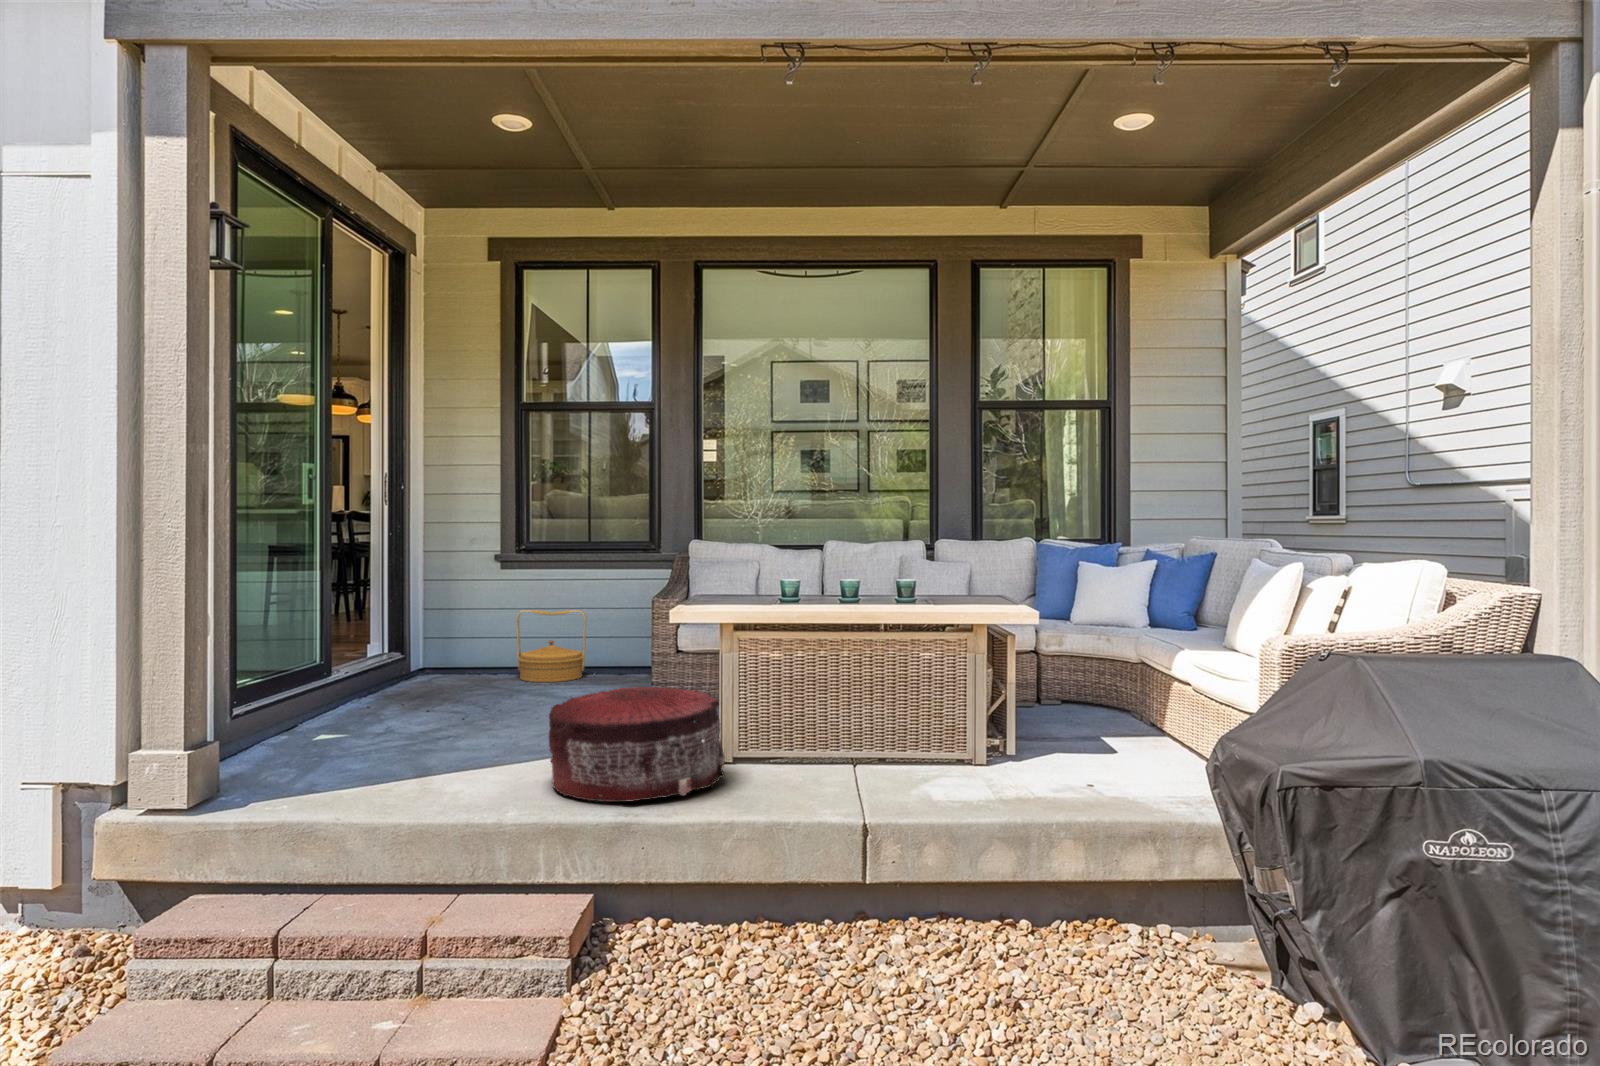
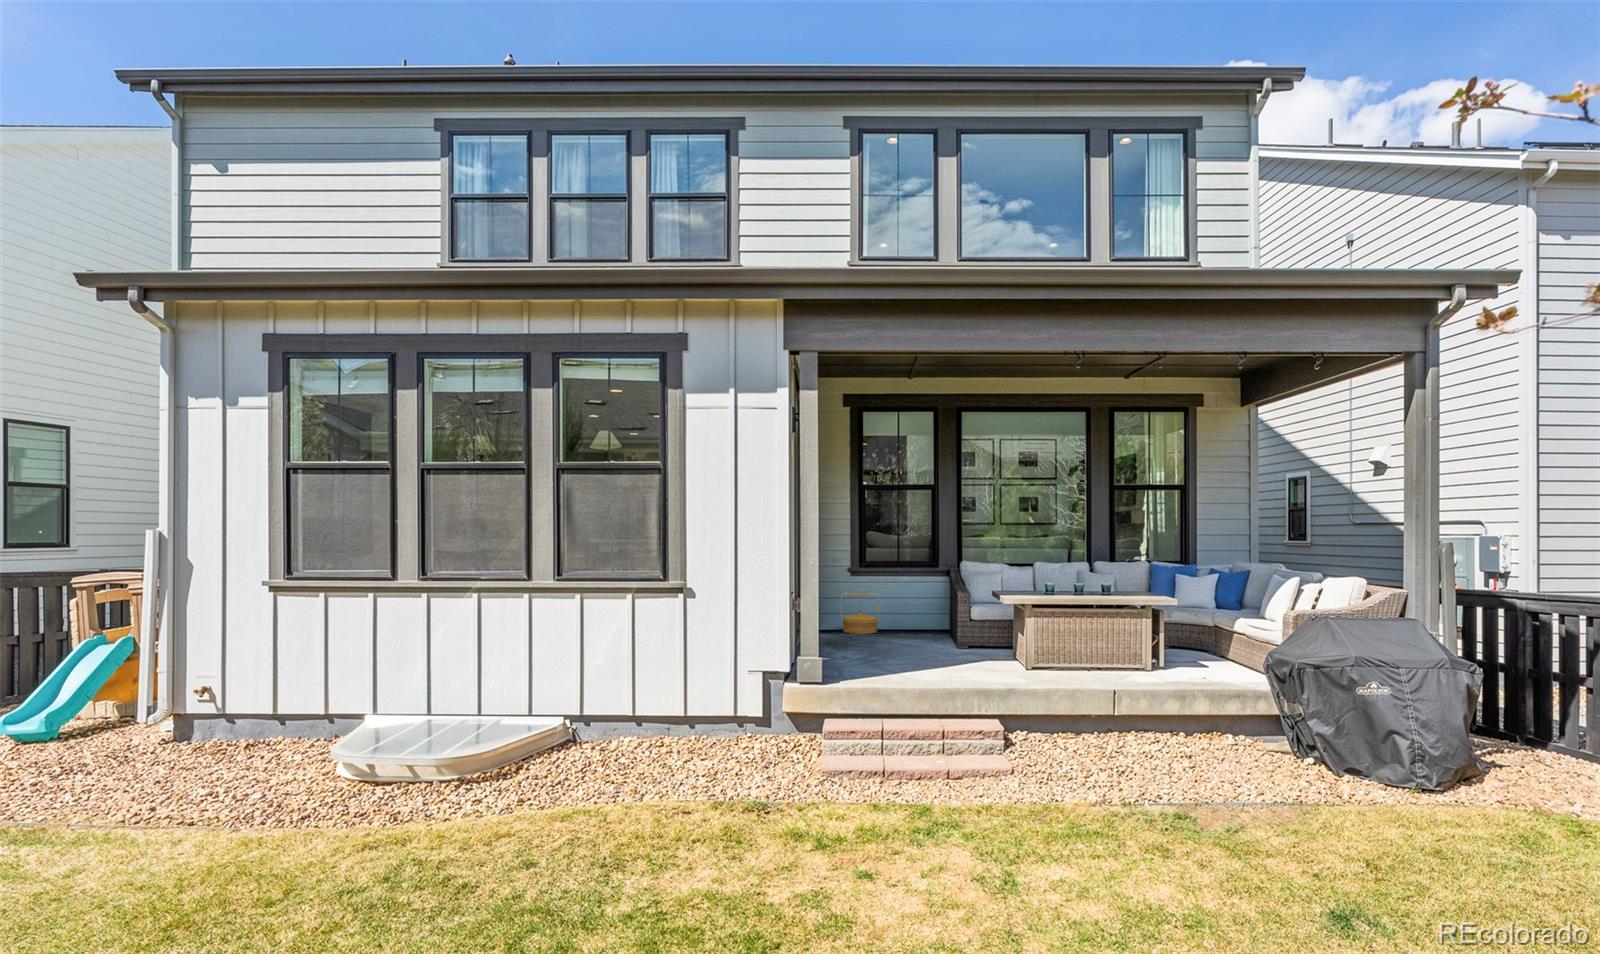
pouf: present [549,687,725,802] -> none [952,631,1035,681]

